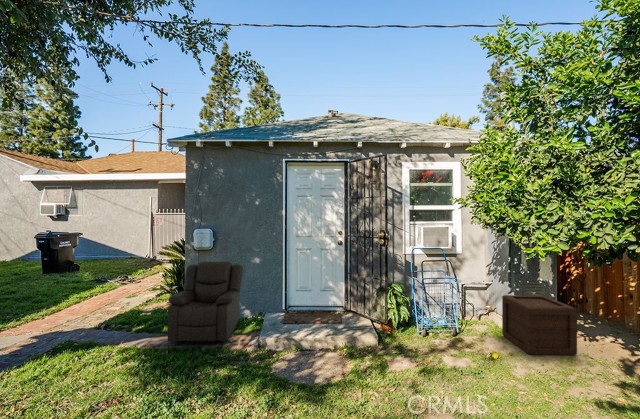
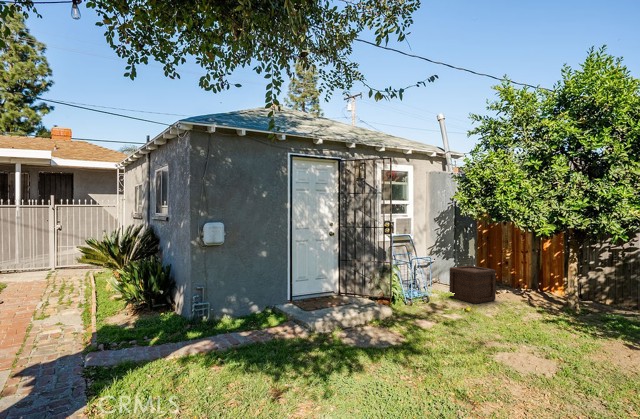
chair: present [167,262,243,343] -> none [199,256,277,342]

